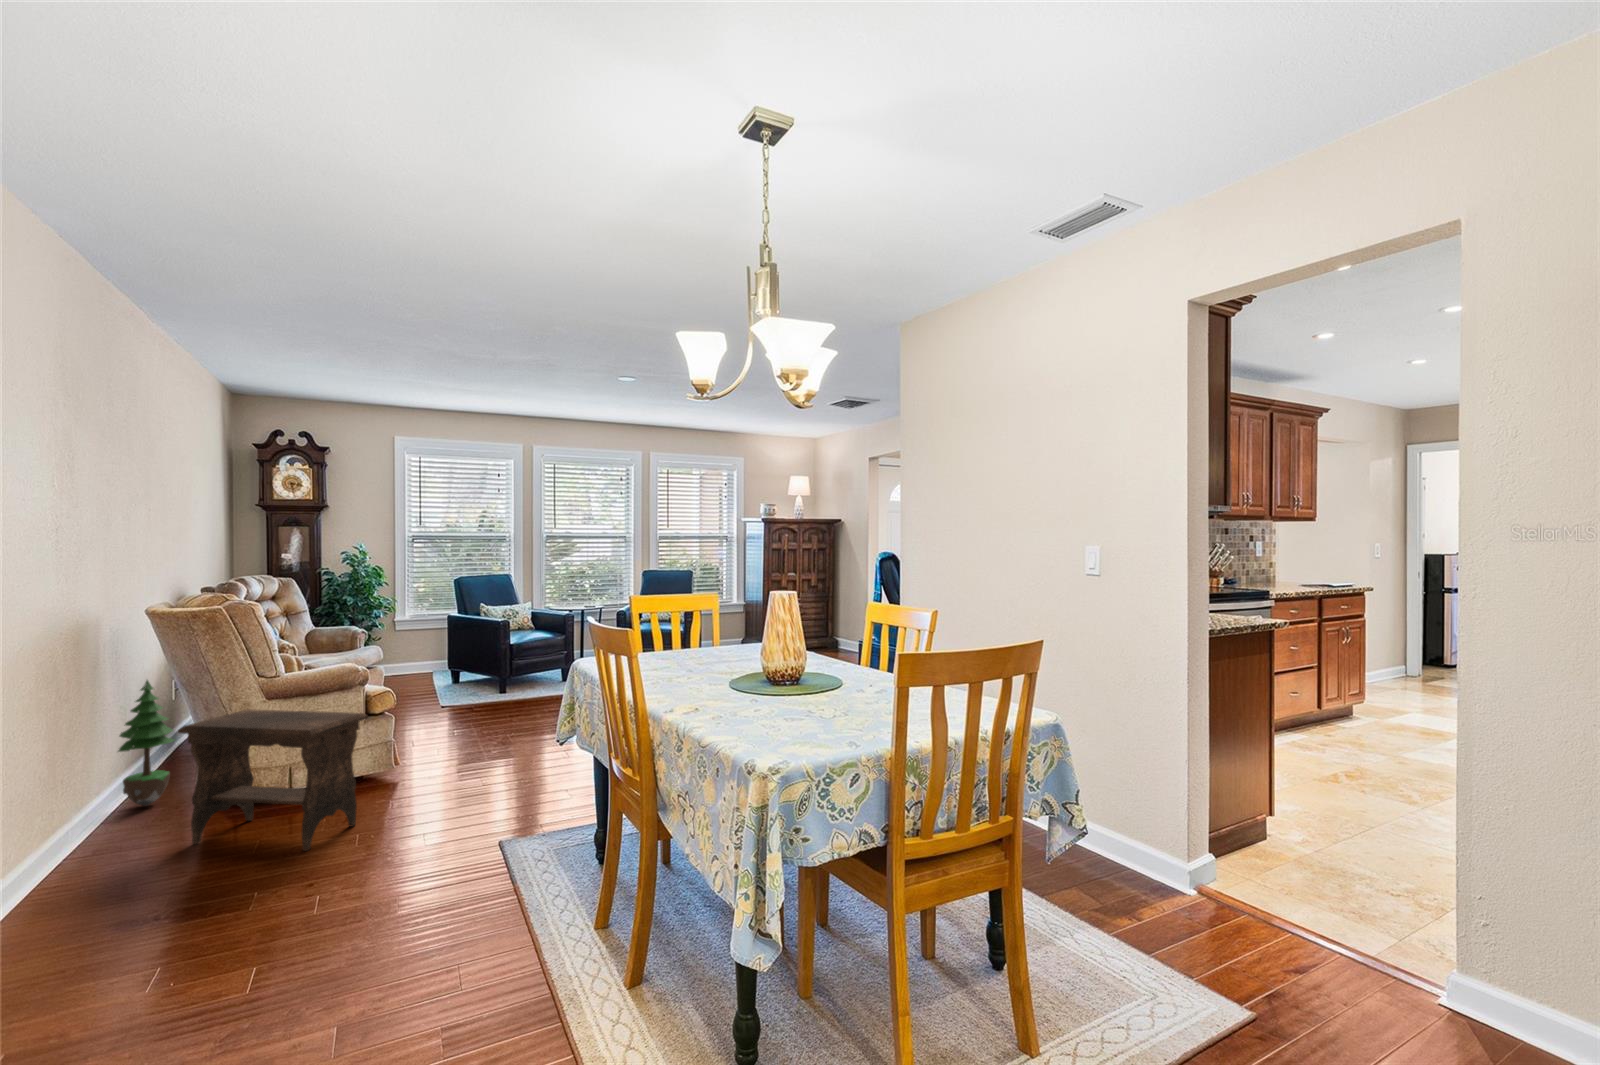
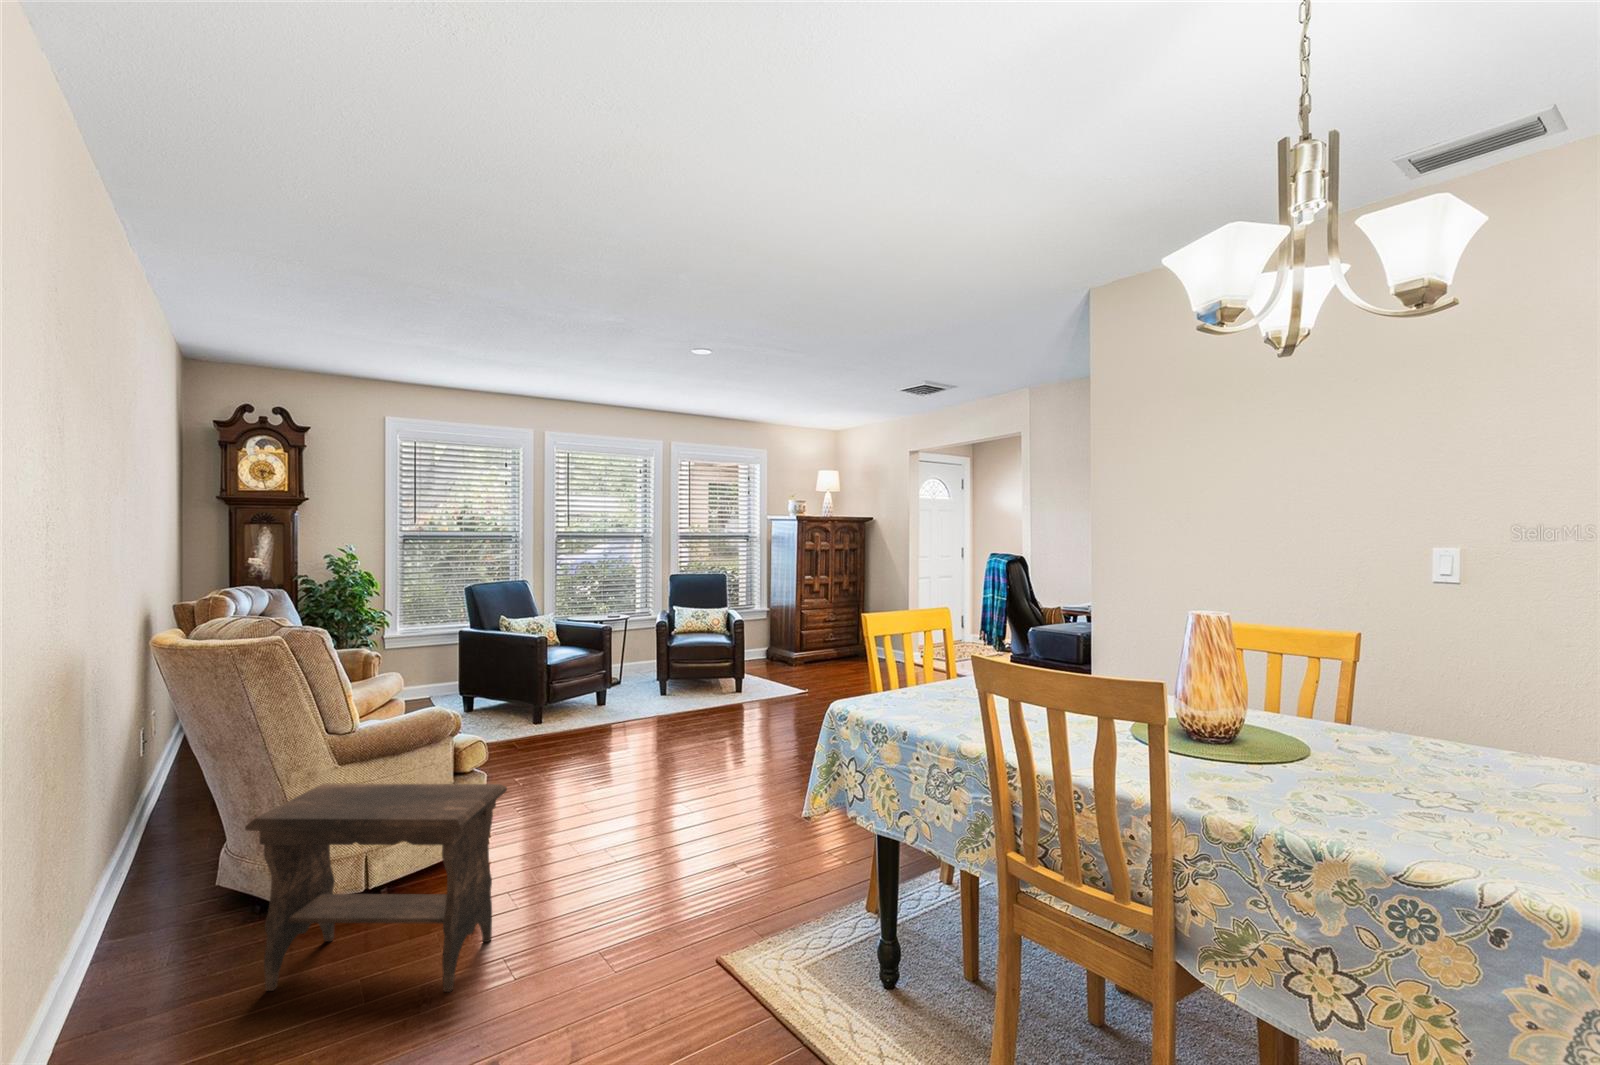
potted tree: present [118,680,175,806] -> none [114,742,199,923]

